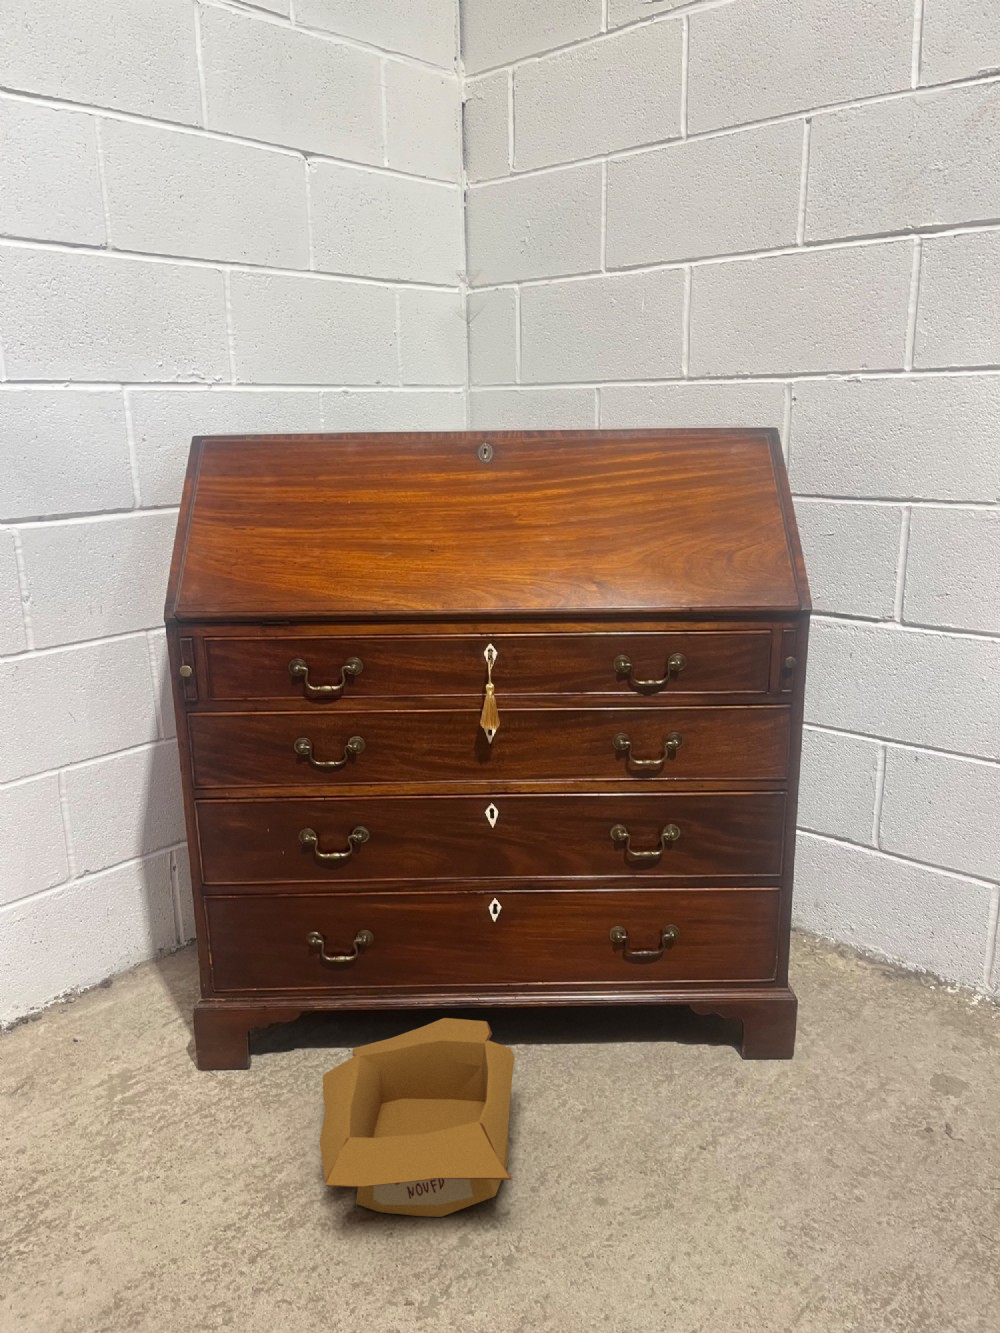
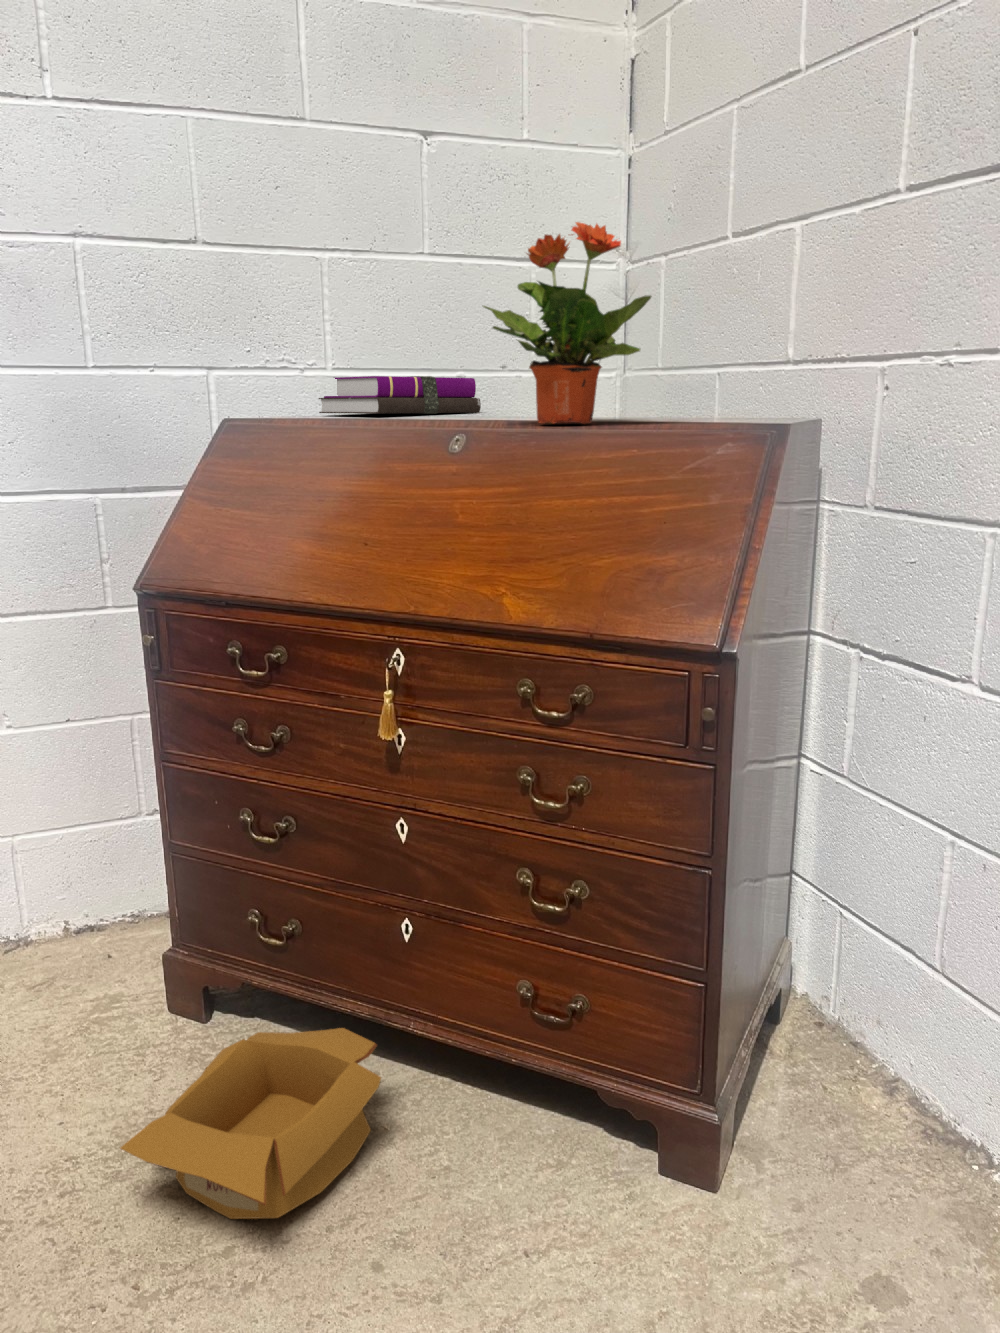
potted plant: none [490,253,643,431] -> present [483,222,652,424]
hardback book: none [216,391,371,429] -> present [319,376,481,414]

